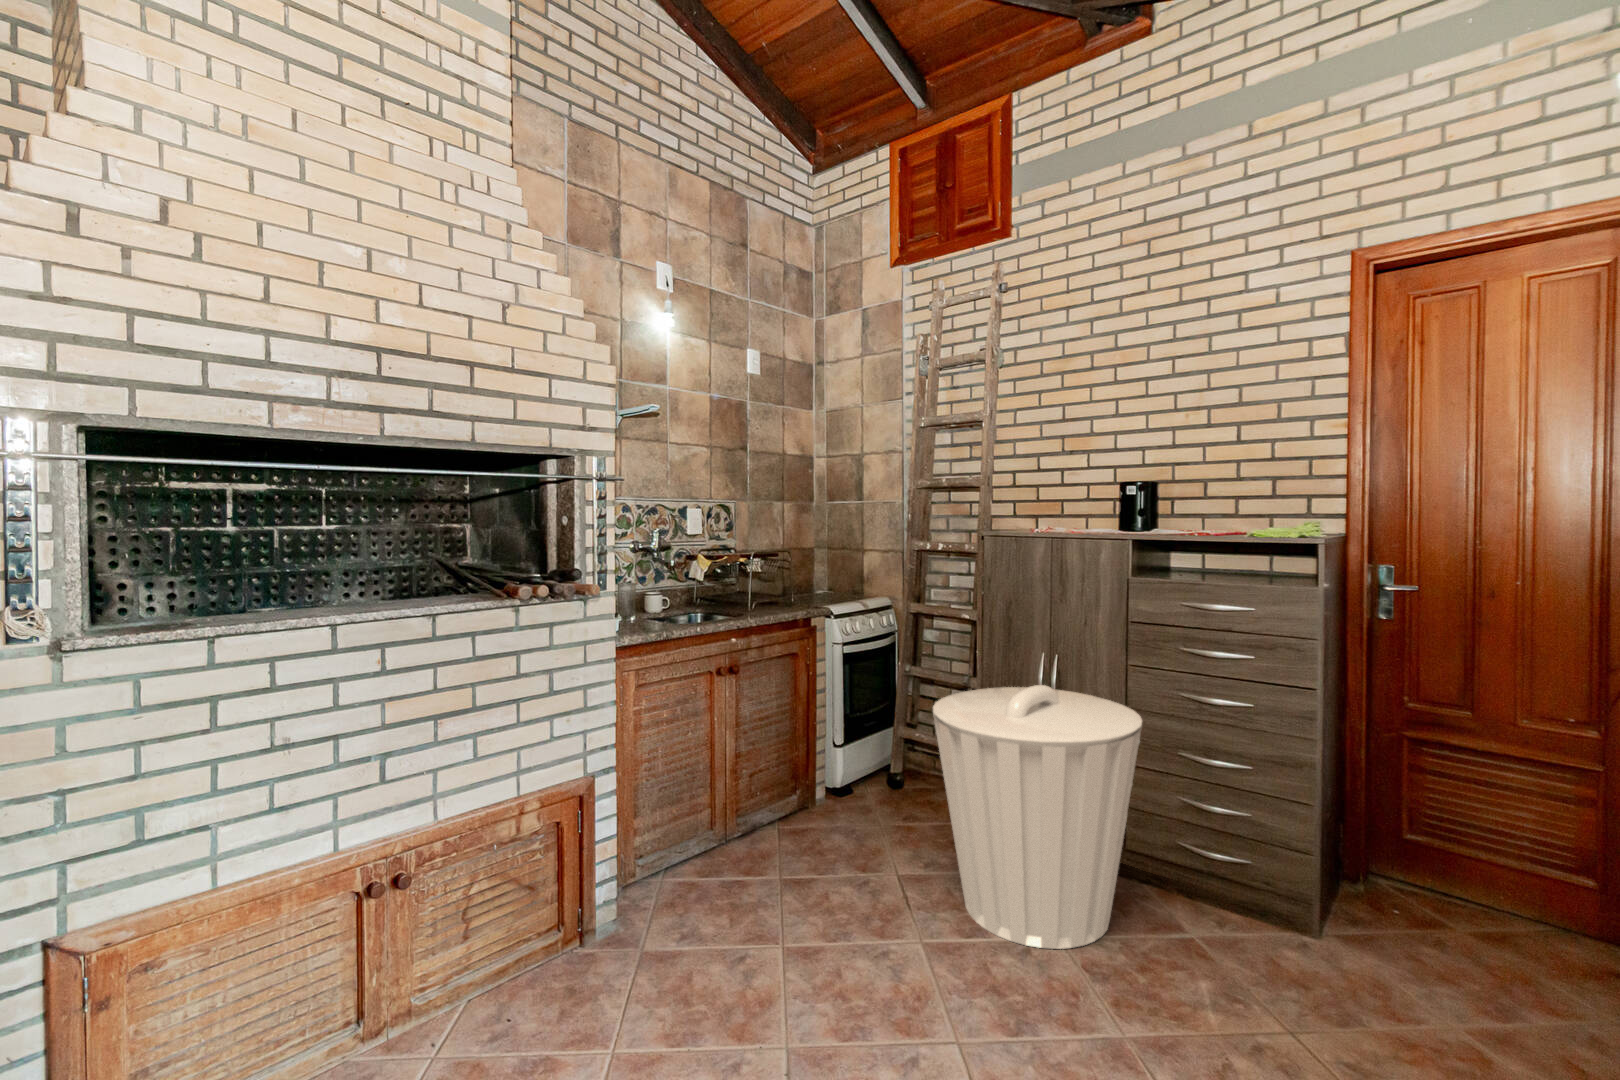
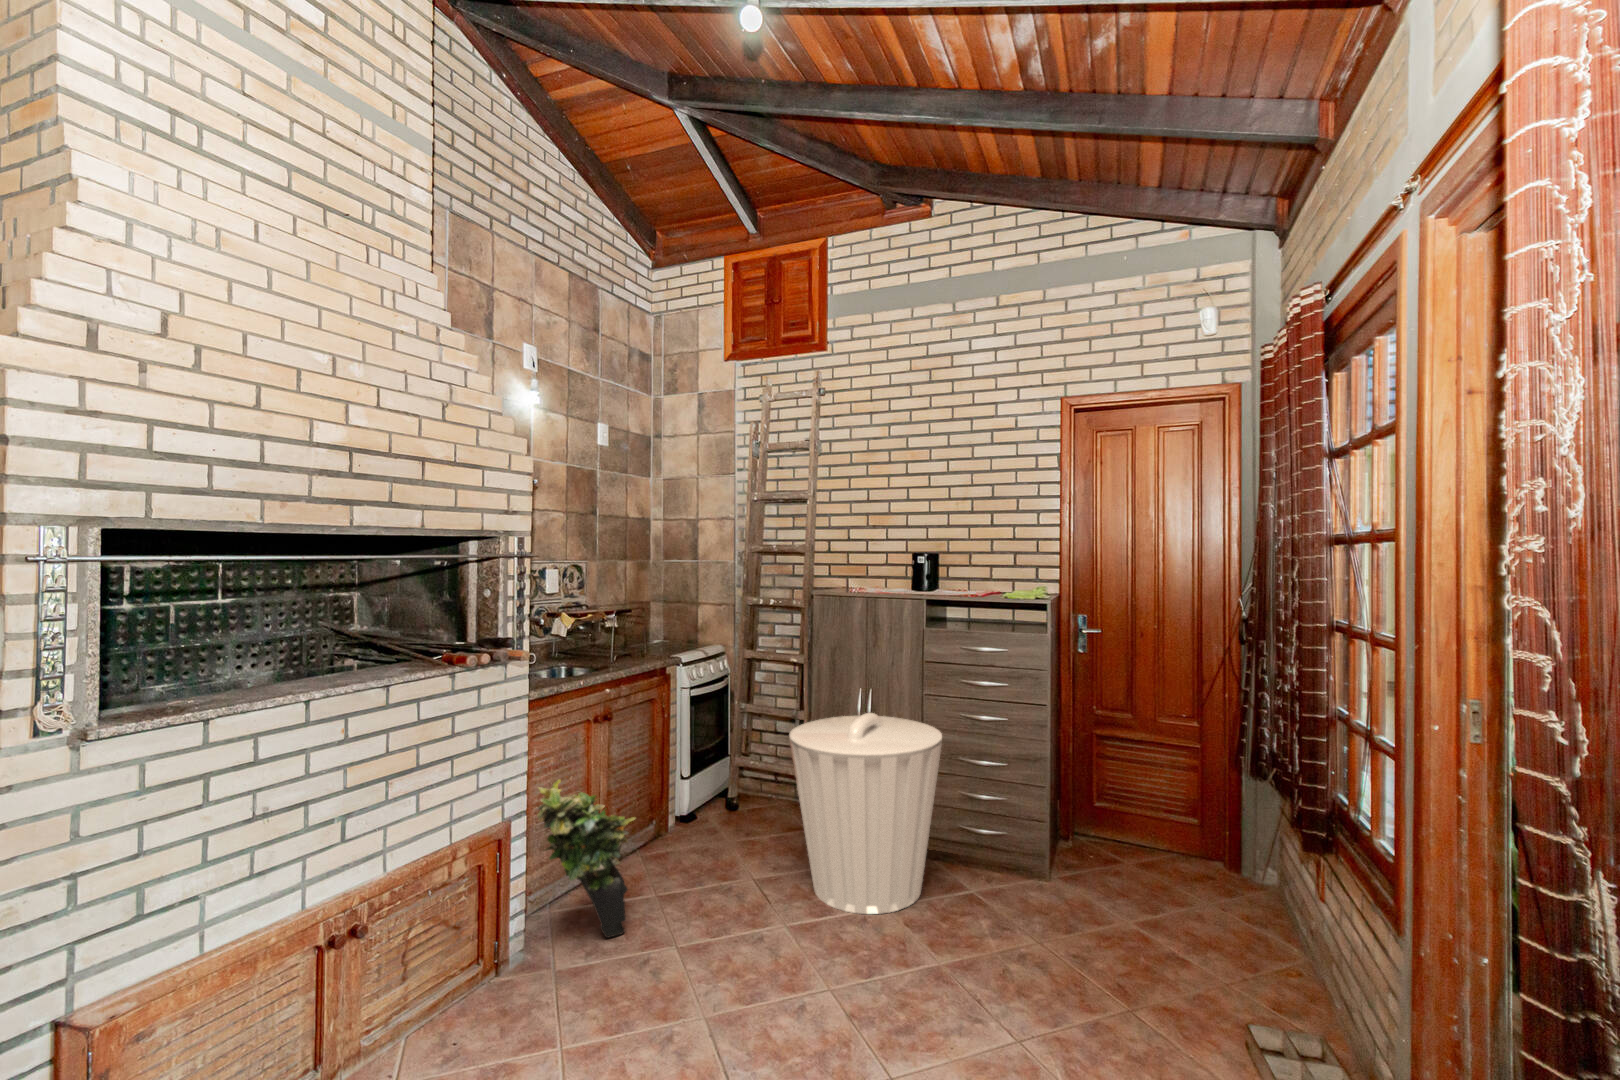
potted plant: none [625,734,741,919] -> present [537,780,635,938]

